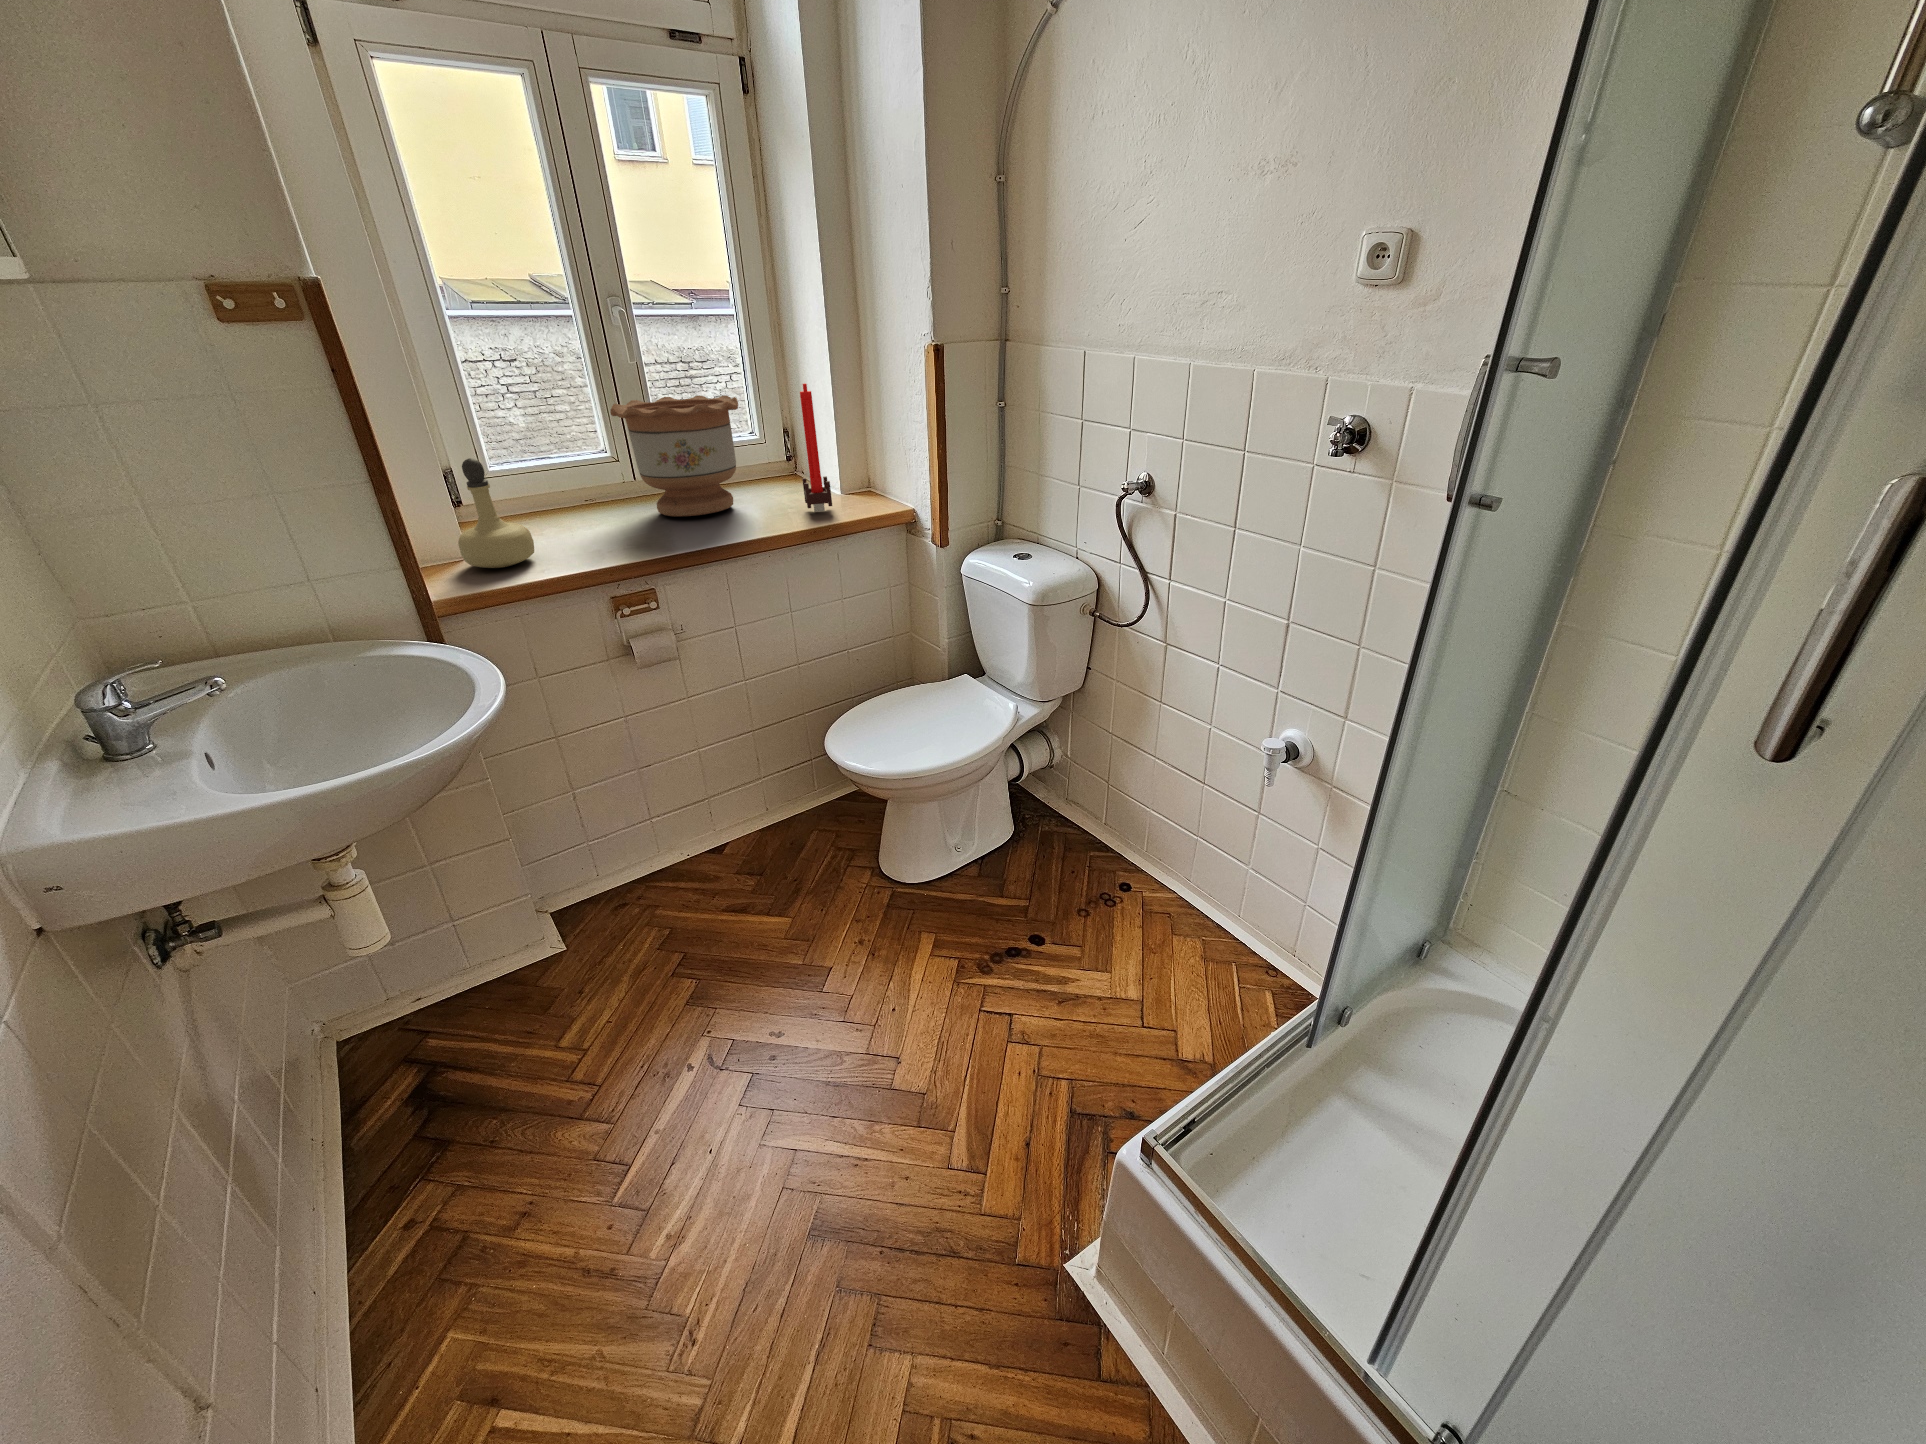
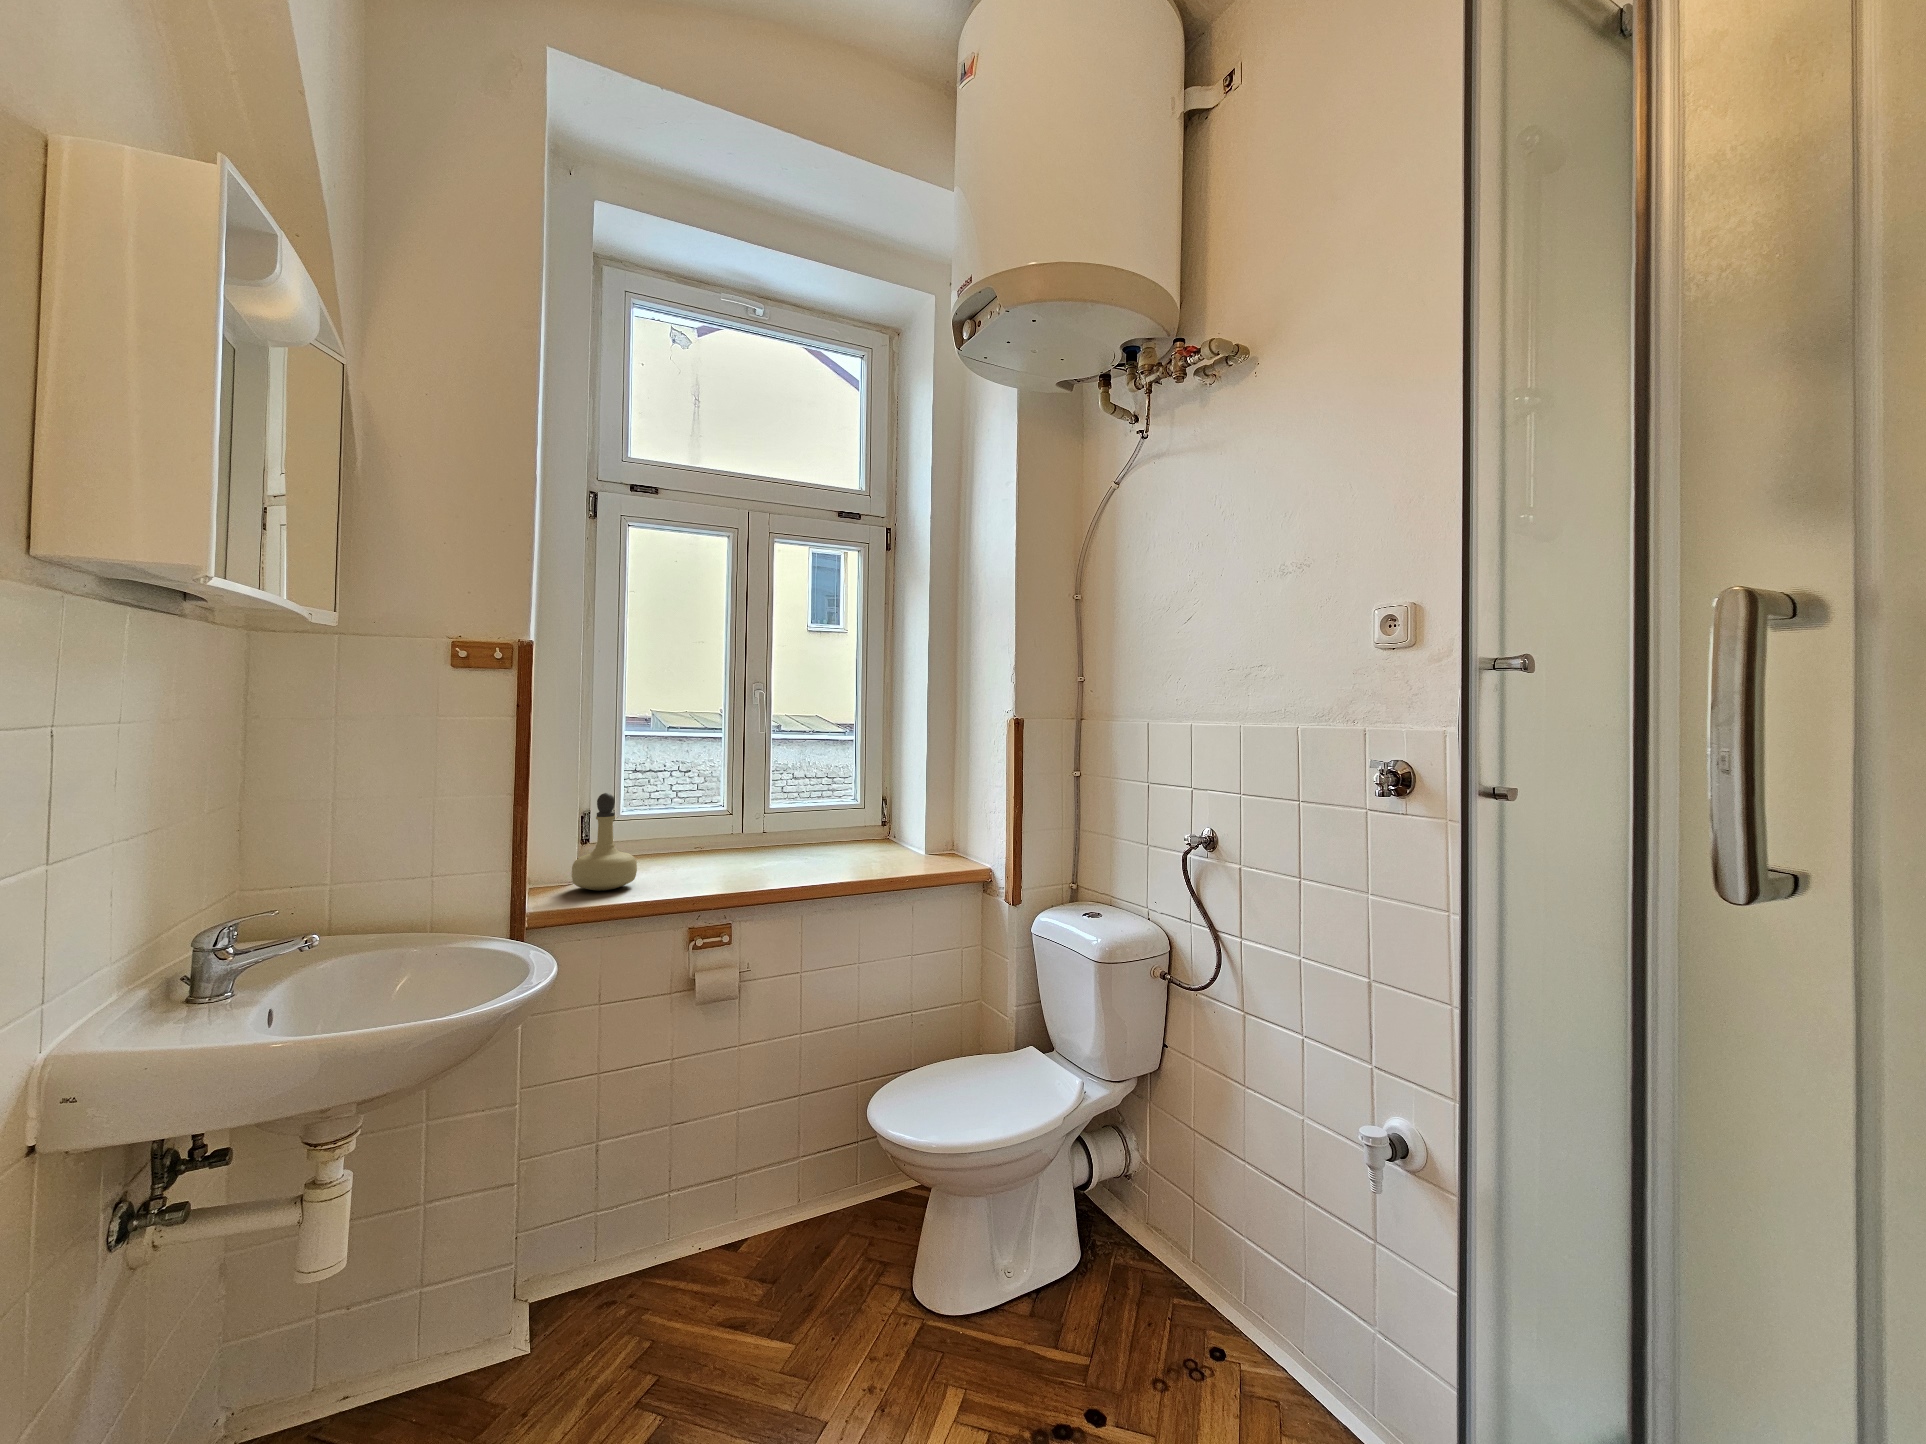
candle: present [800,383,832,512] -> none [890,752,914,866]
flower pot: present [610,395,738,516] -> none [735,763,844,863]

